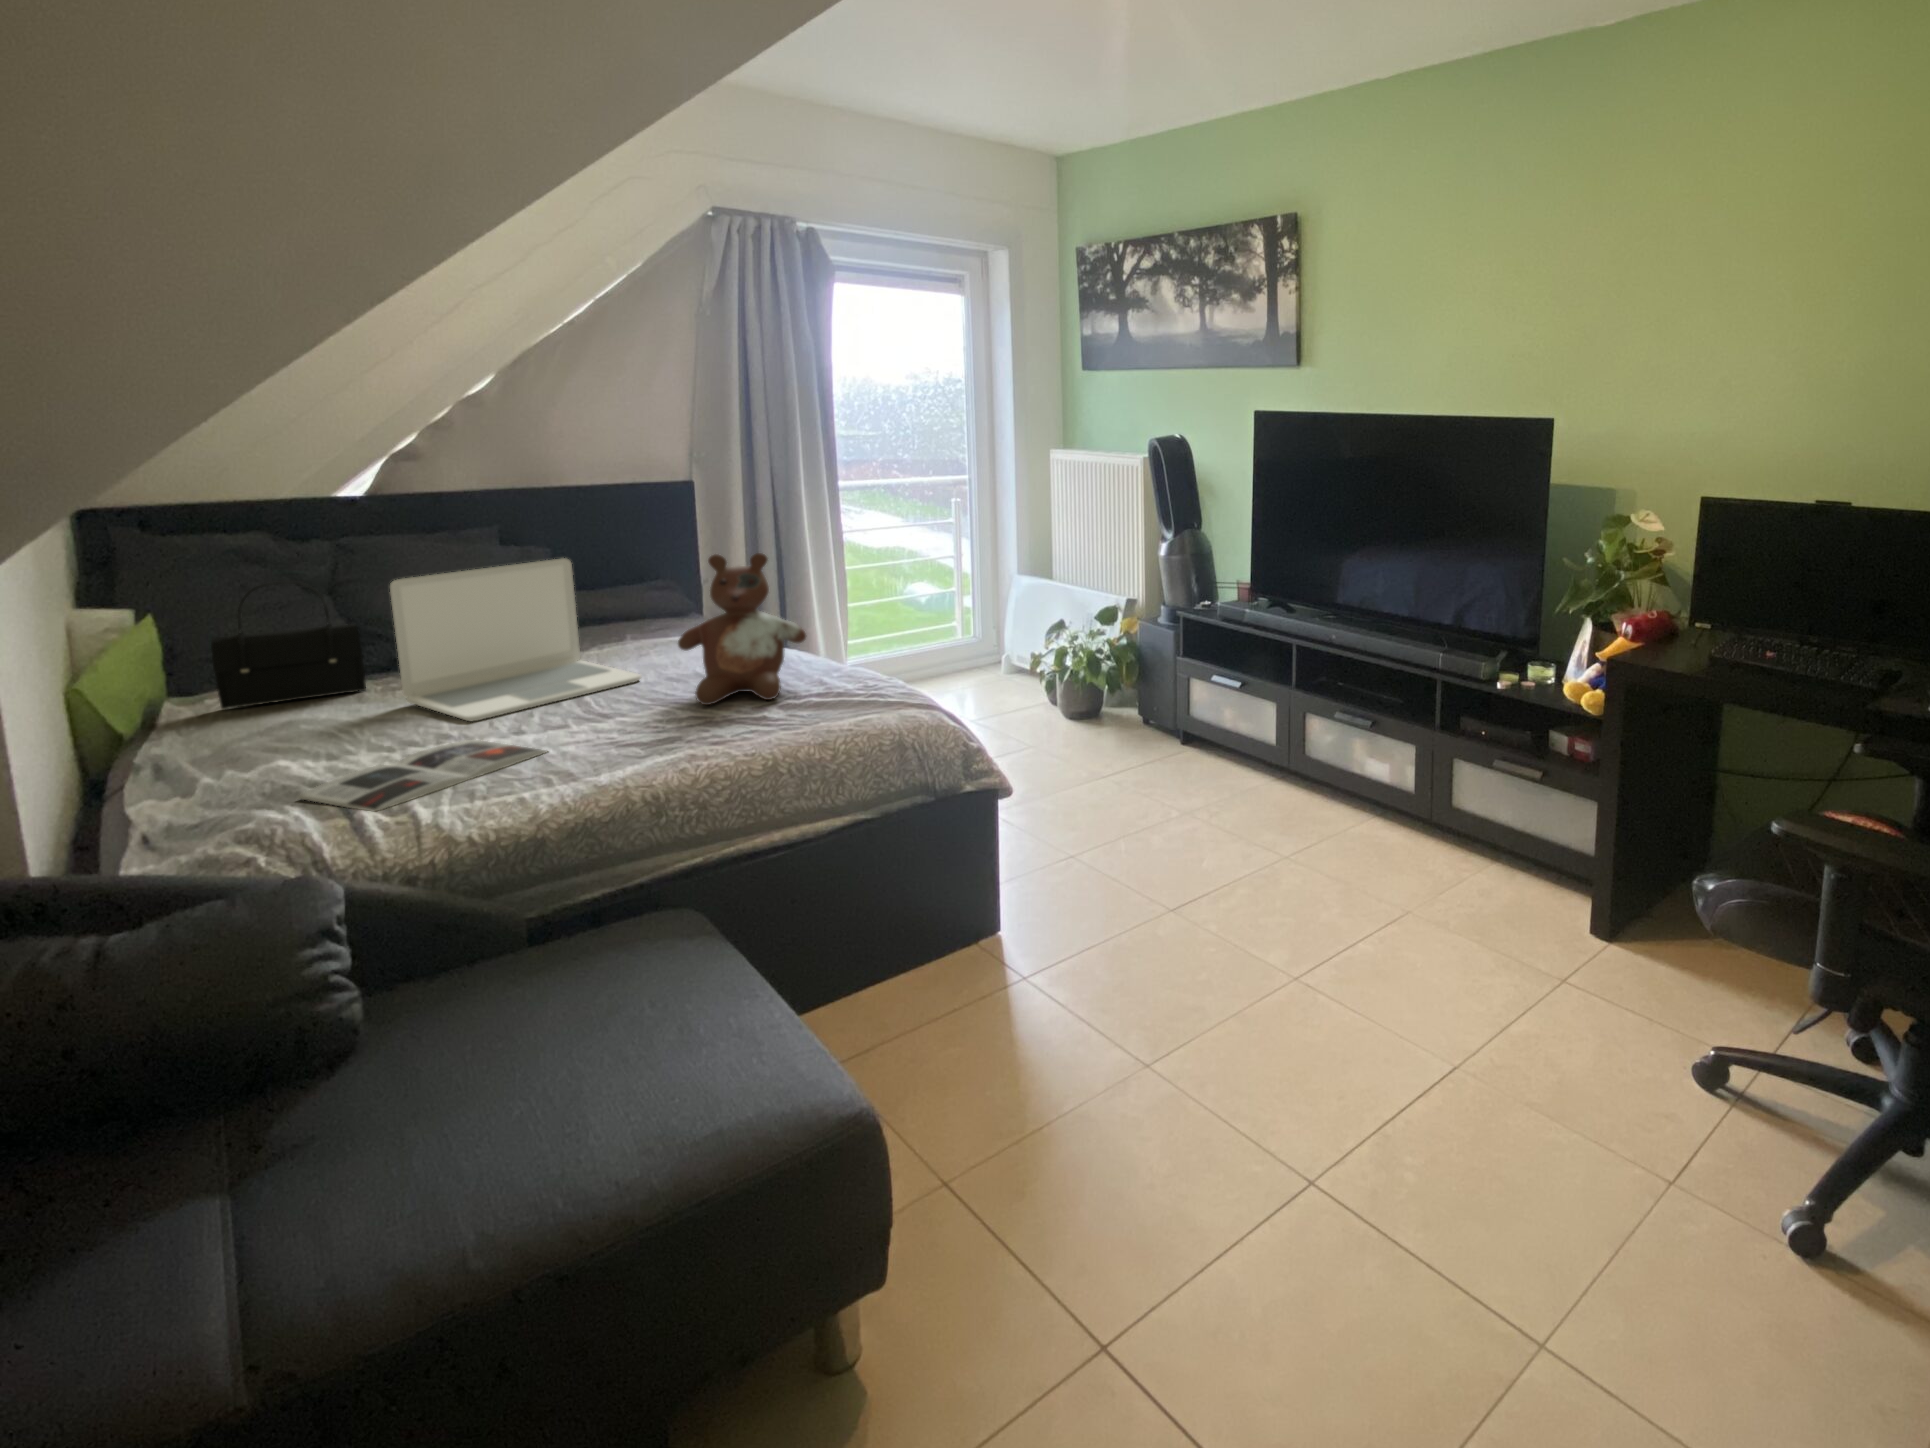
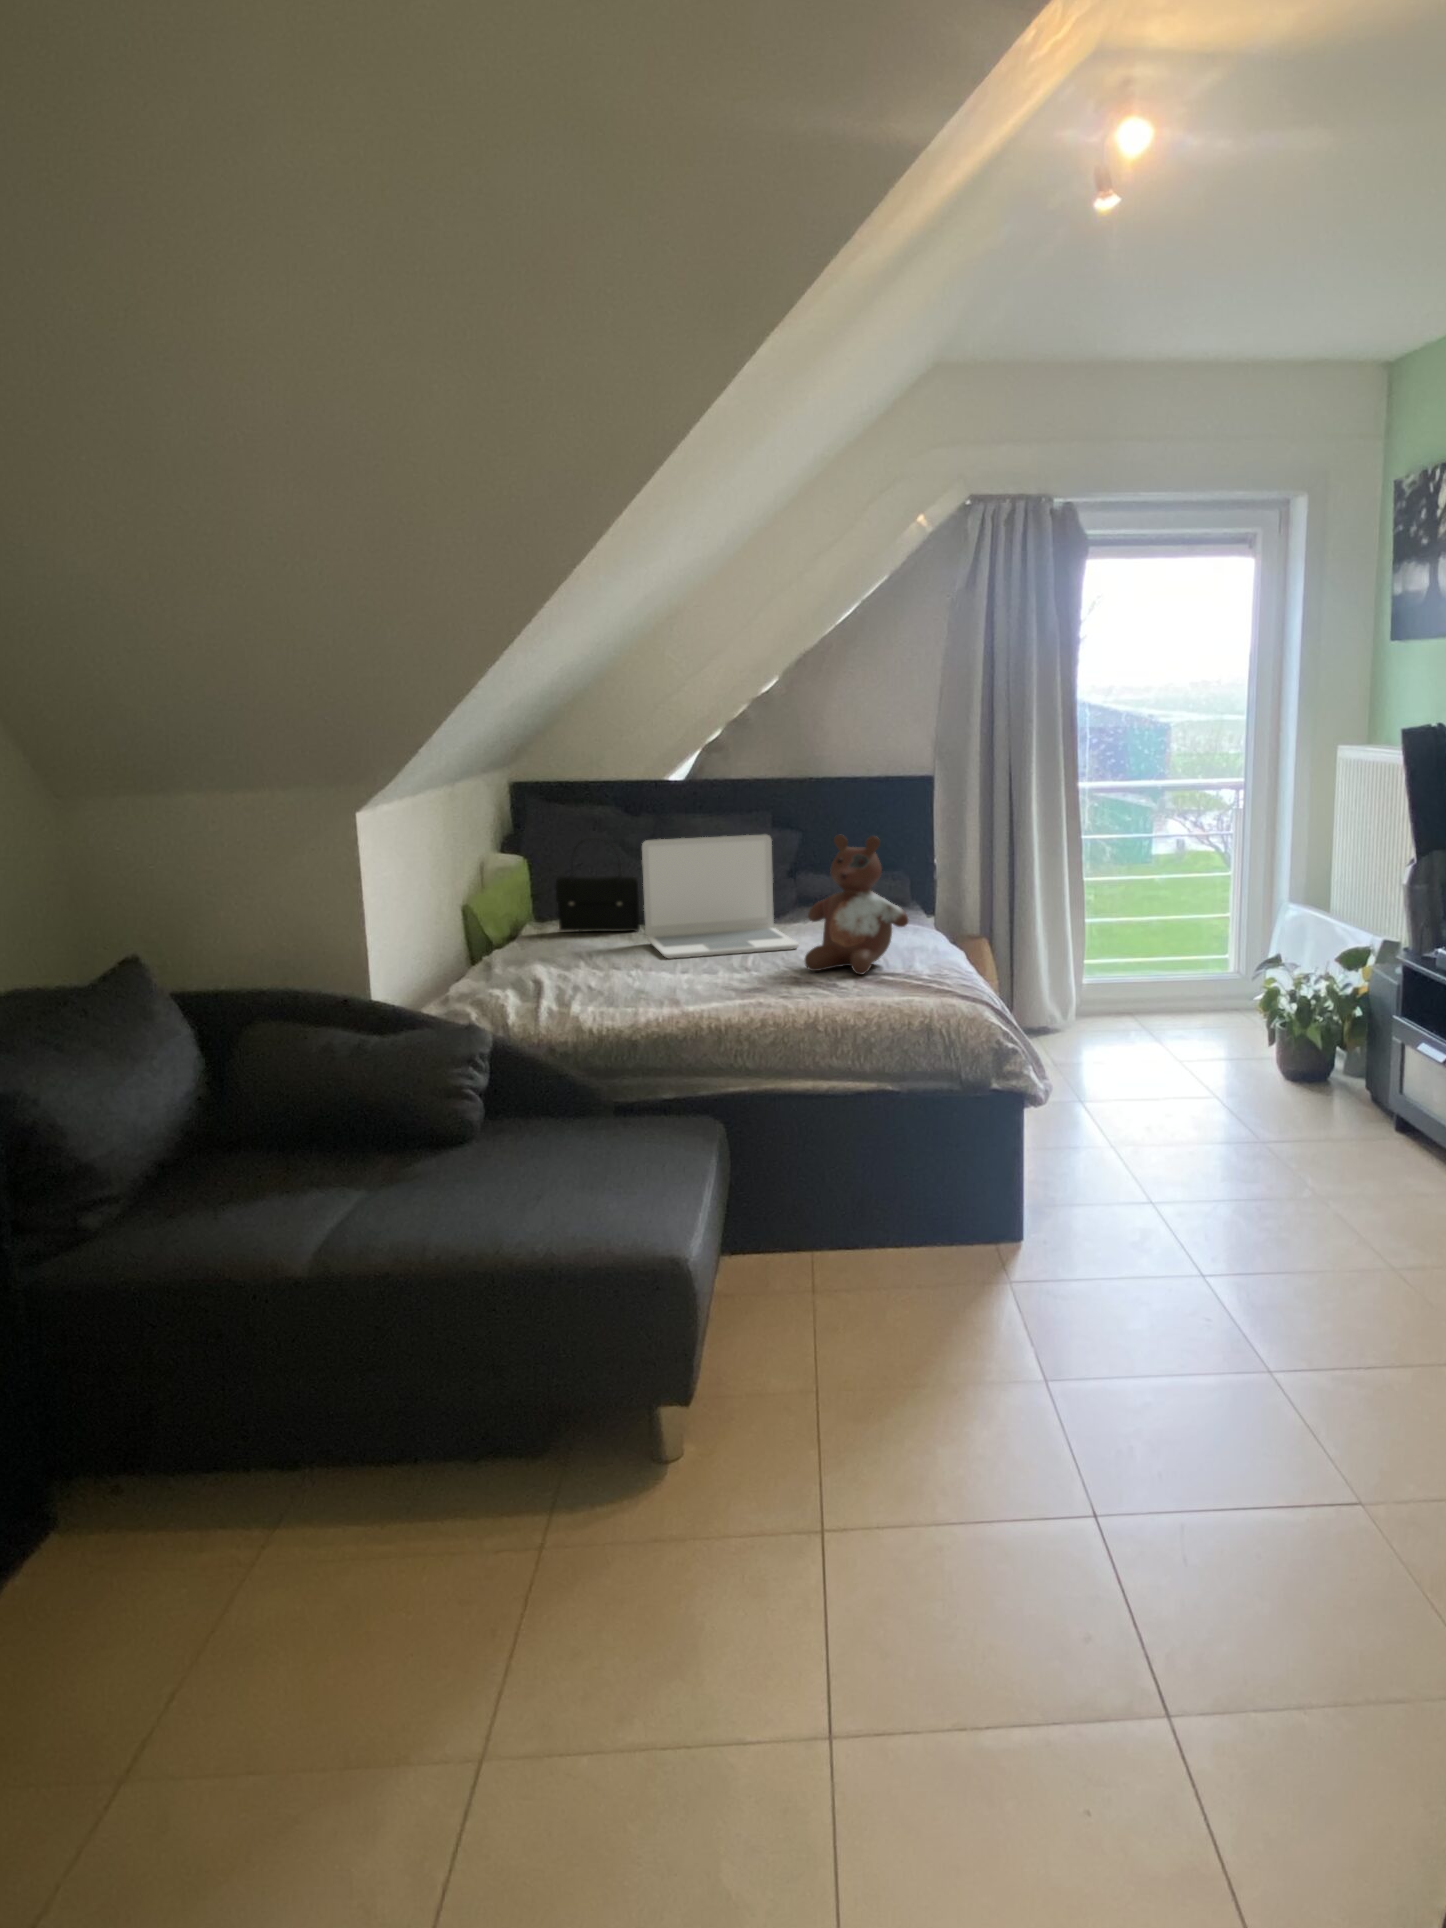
magazine: present [299,740,547,811] -> none [536,967,684,999]

